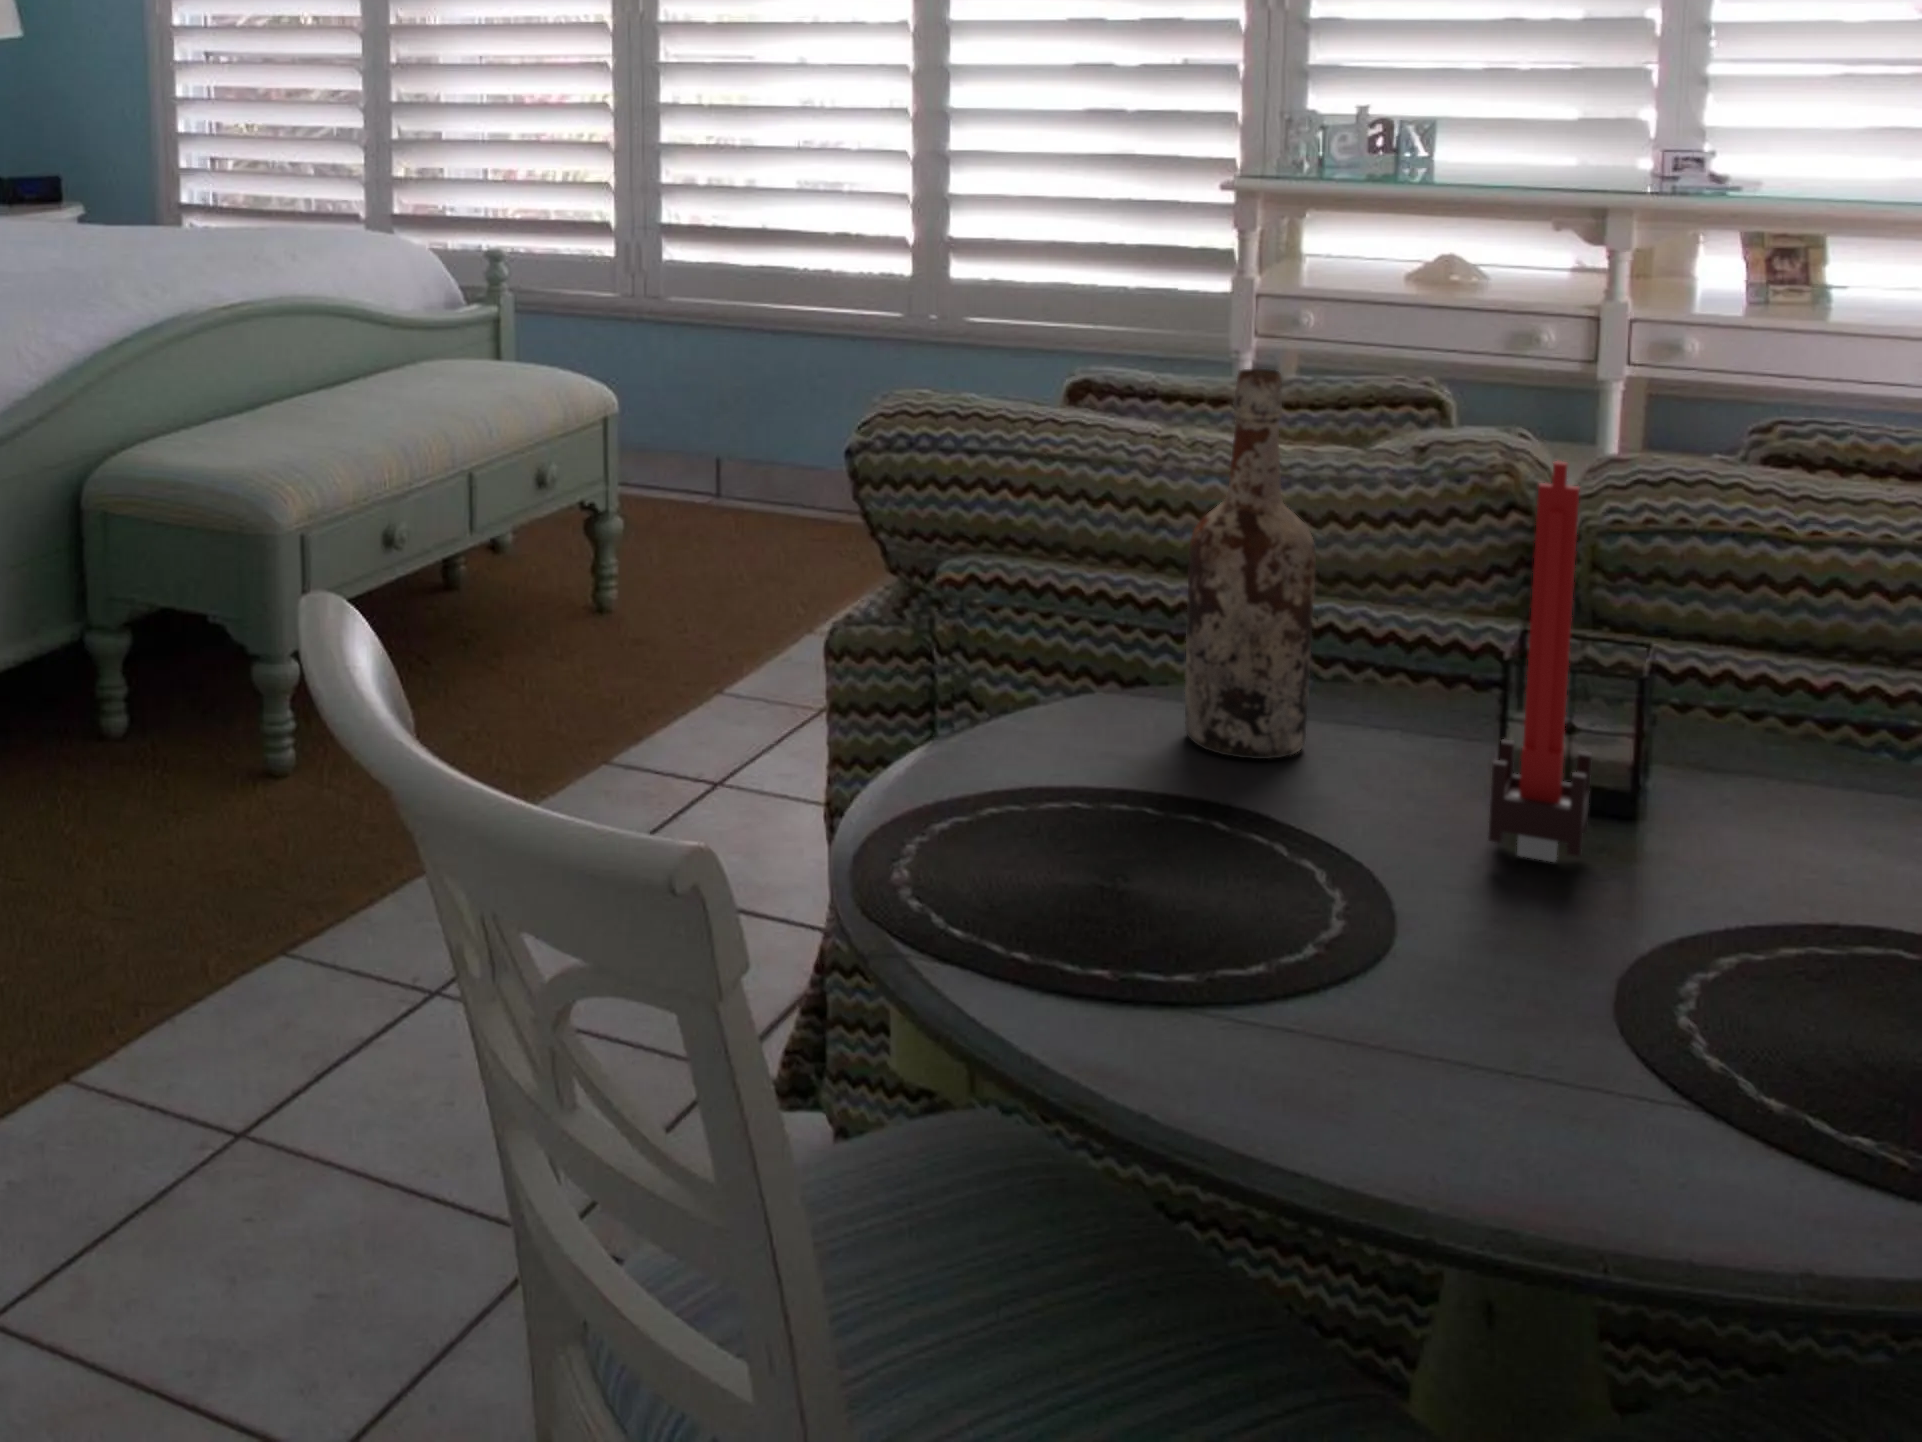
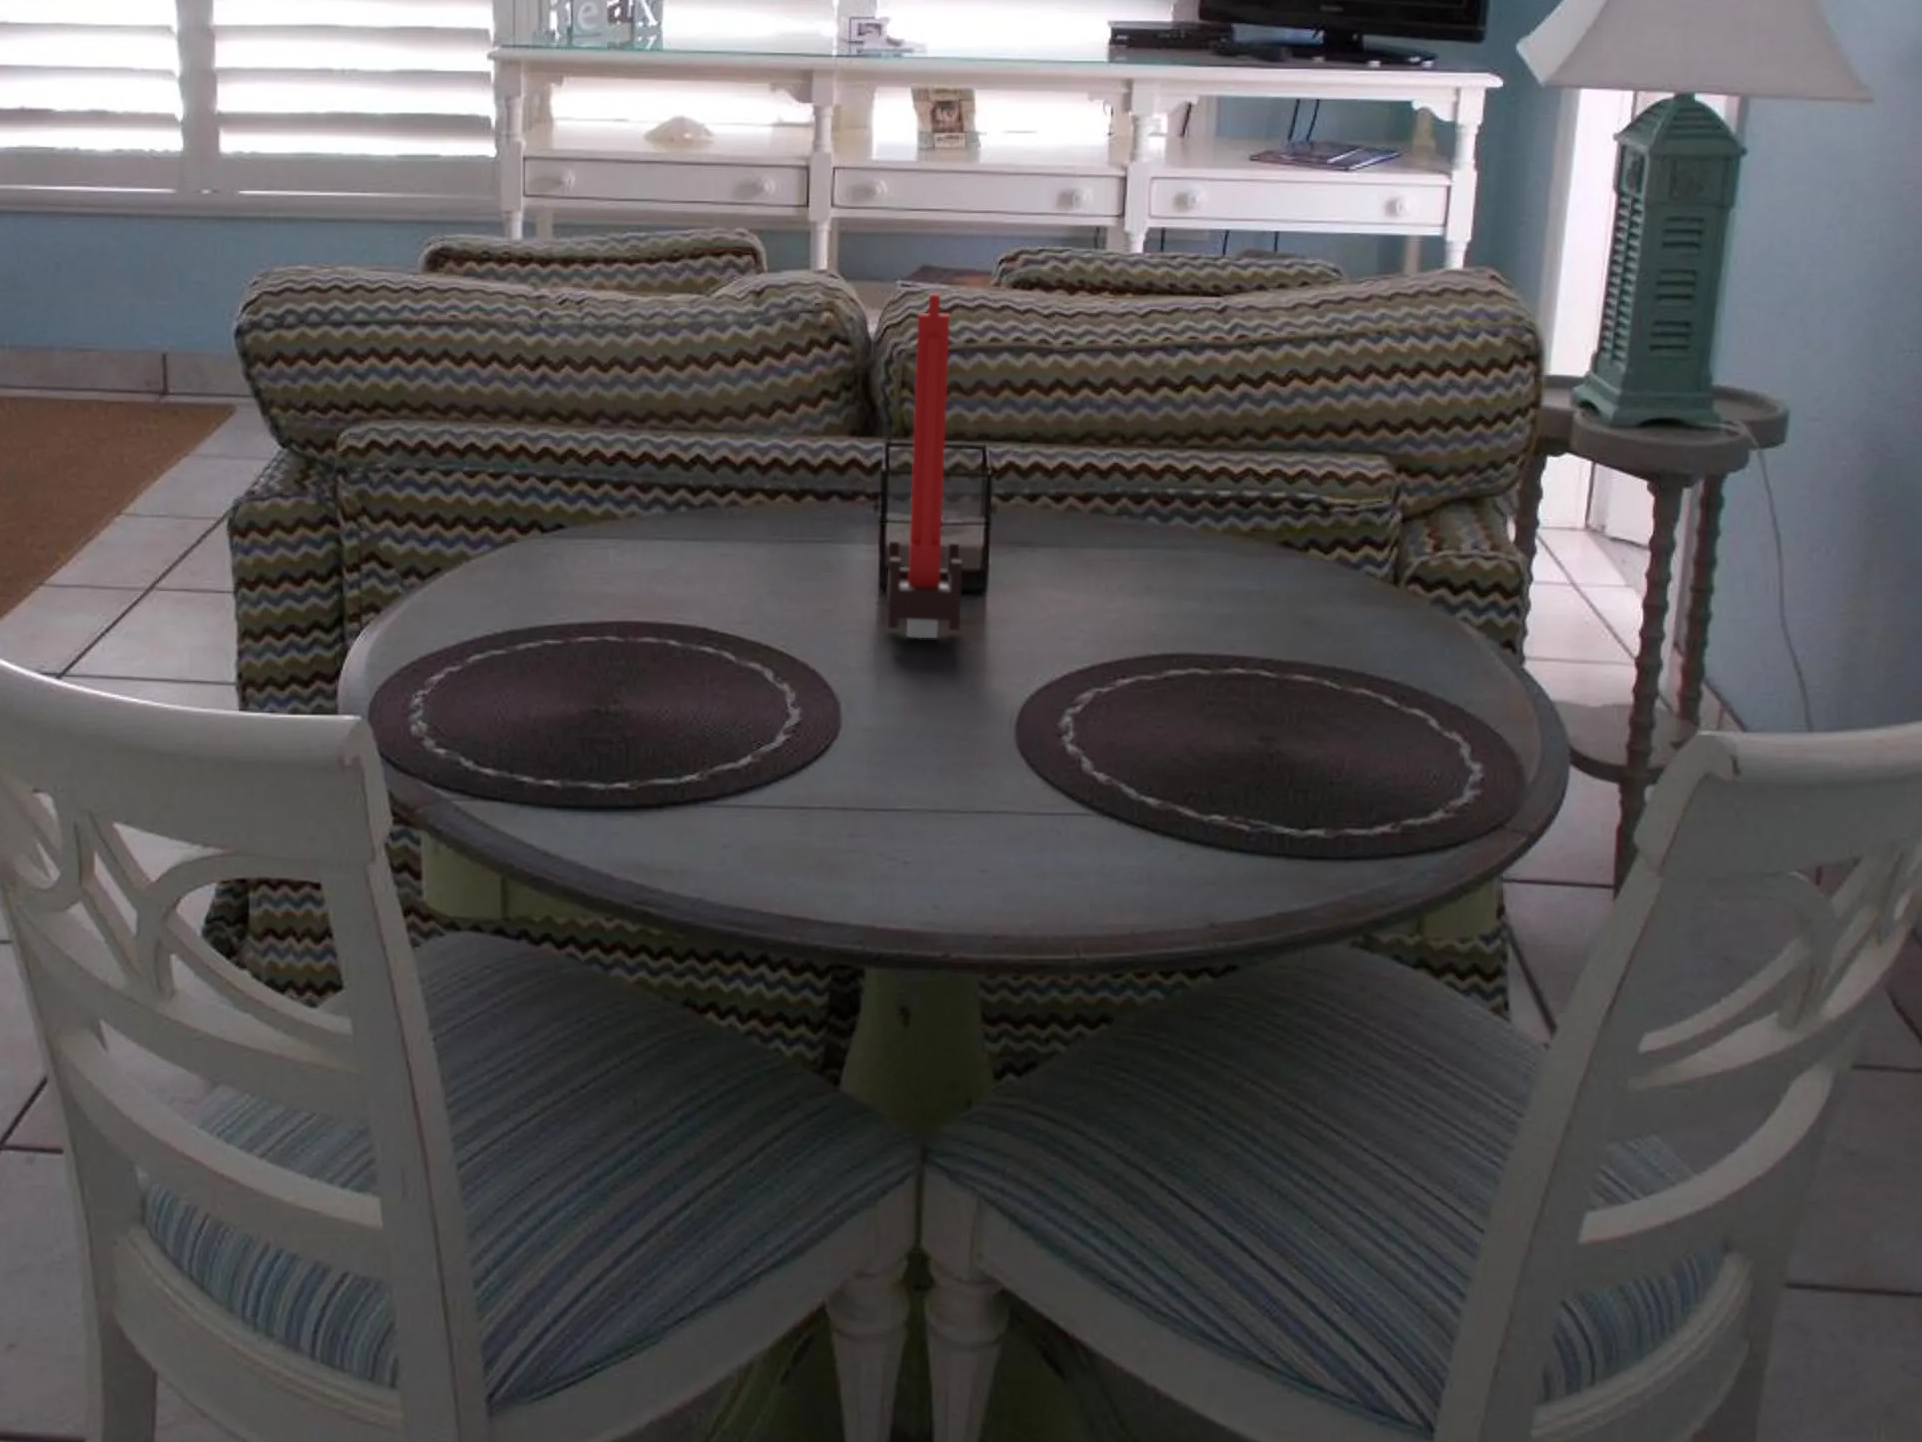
wine bottle: present [1185,369,1316,759] -> none [608,226,716,584]

